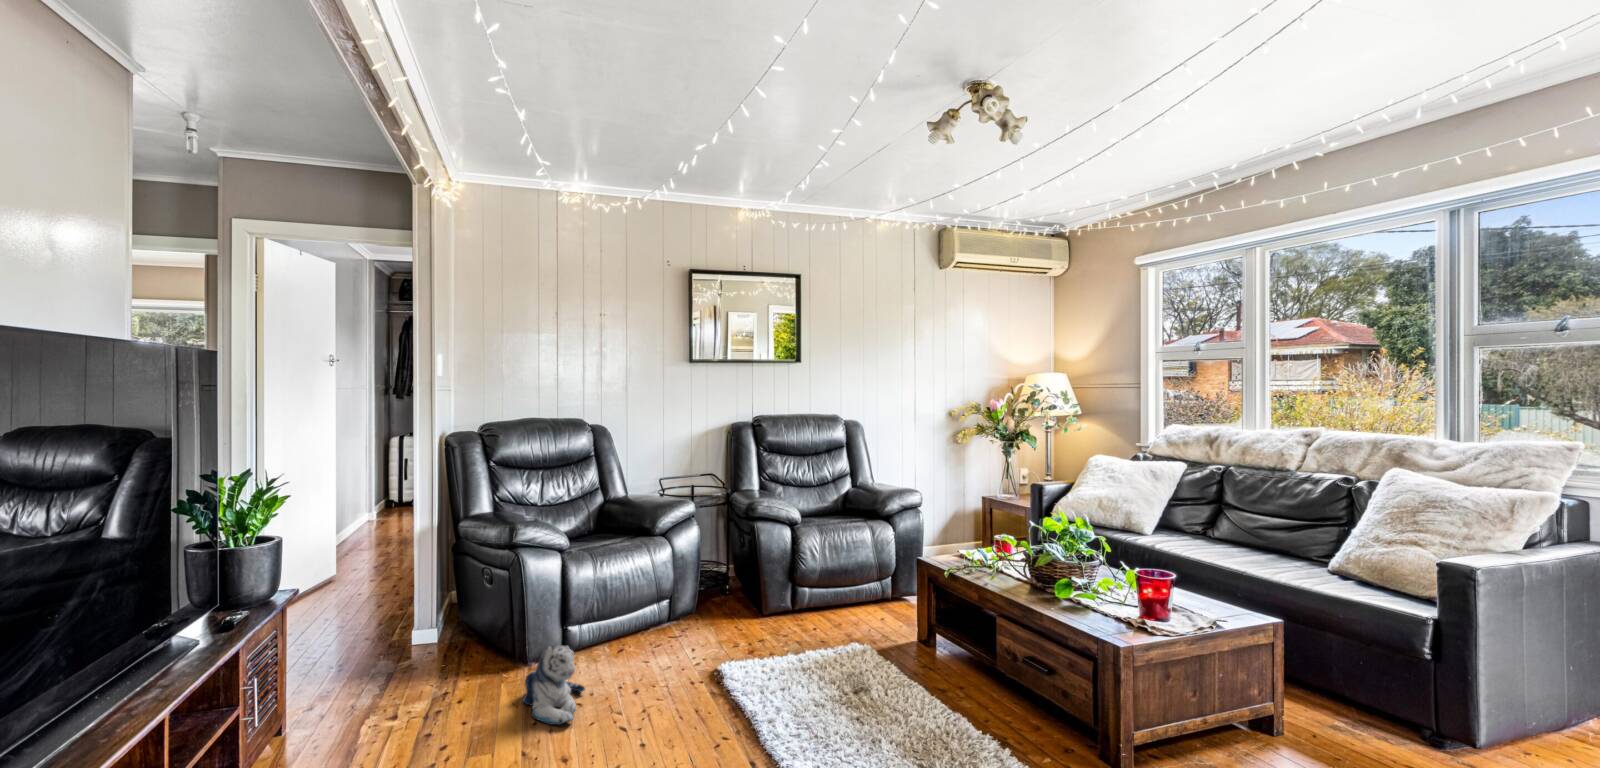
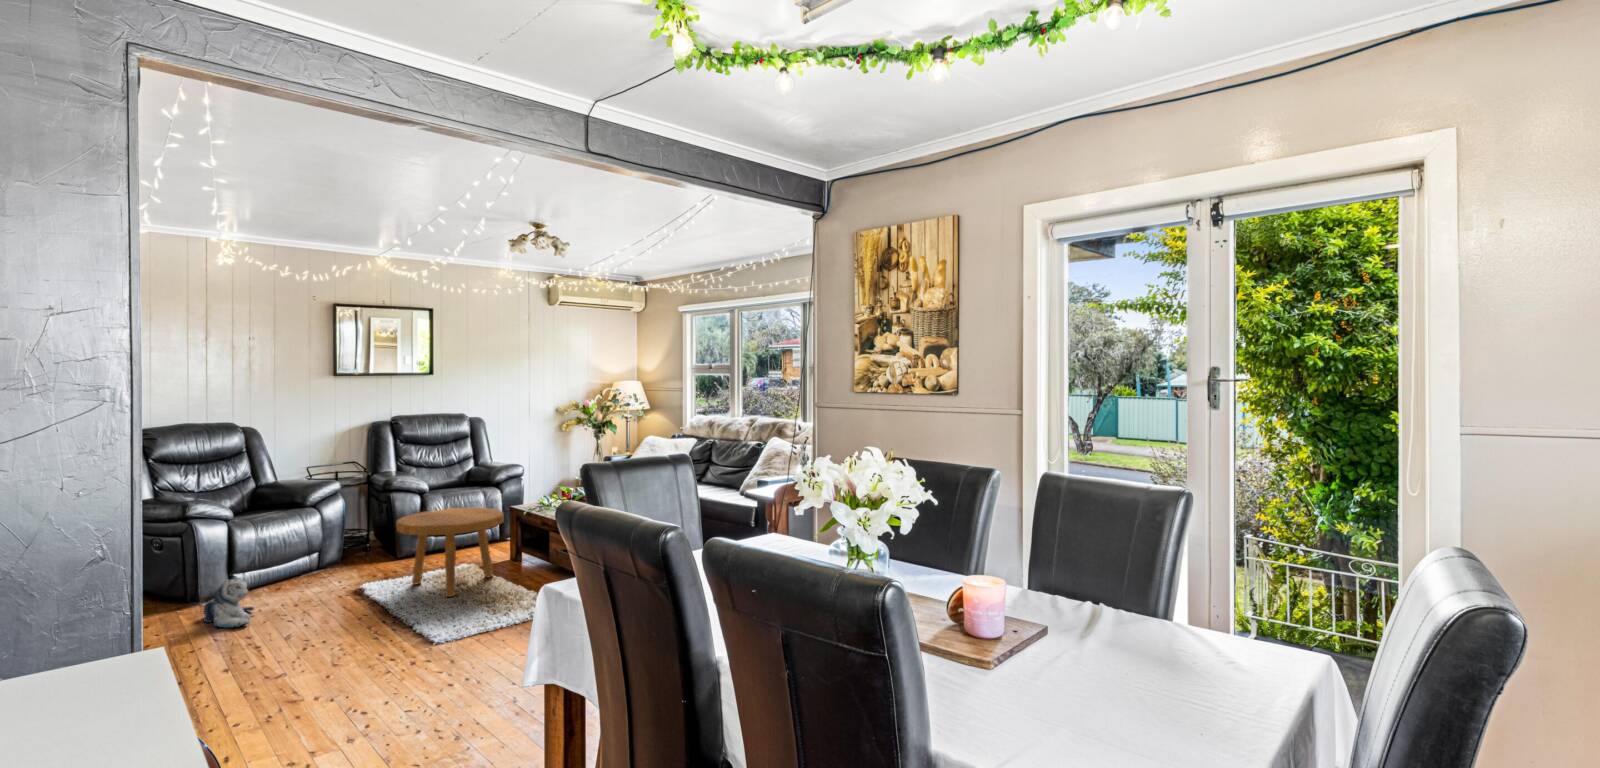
footstool: none [767,556,923,712] -> present [396,507,504,597]

